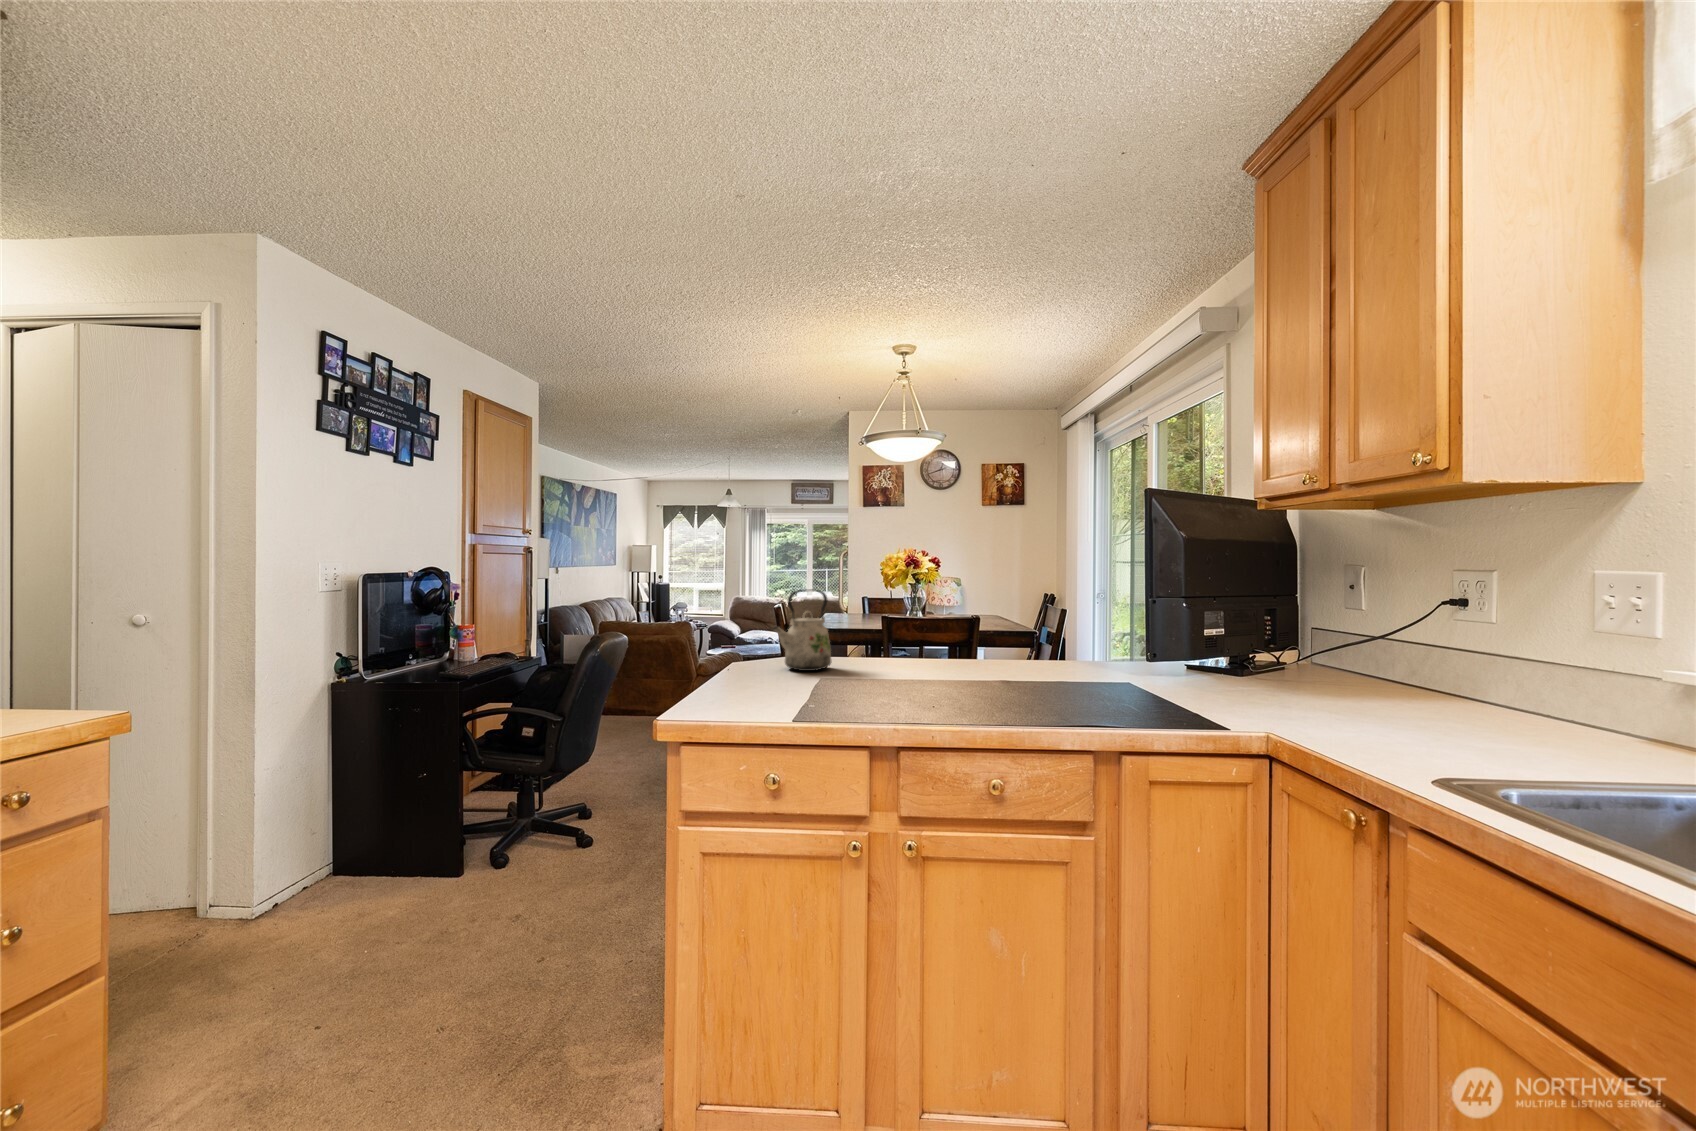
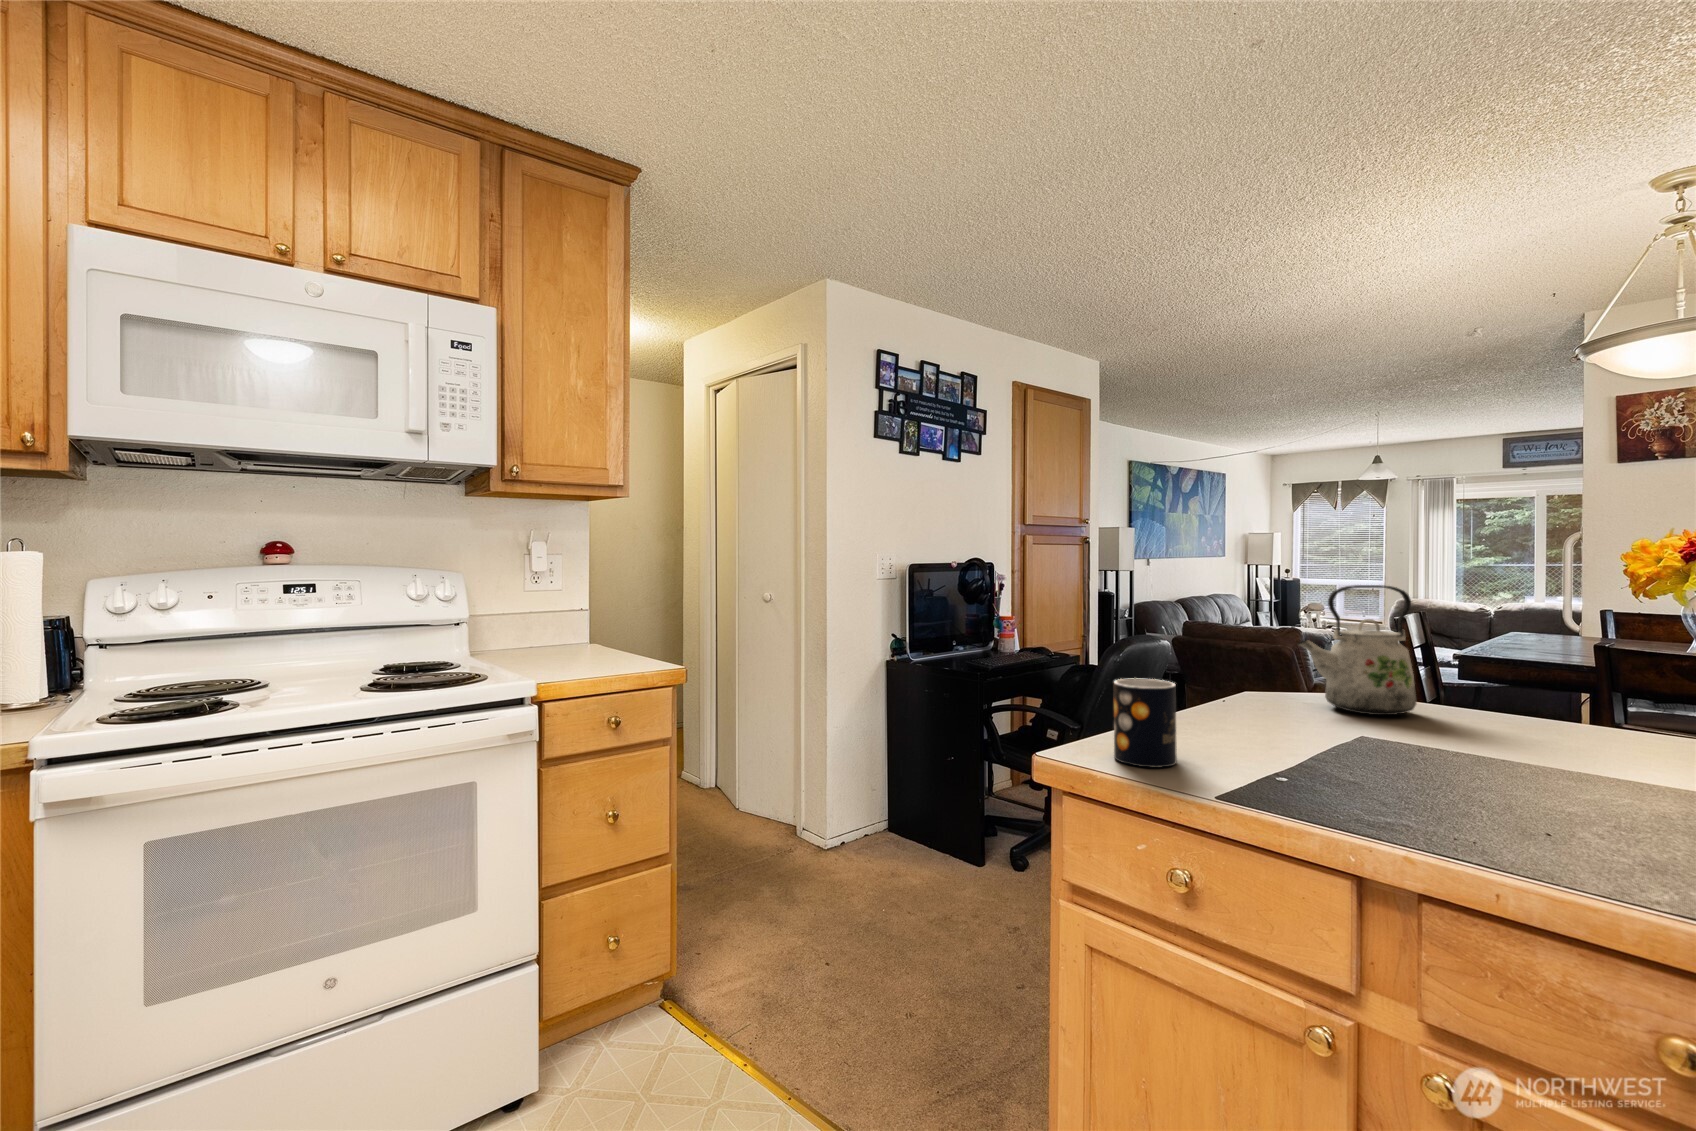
mug: none [707,659,748,719] -> present [1114,678,1177,768]

